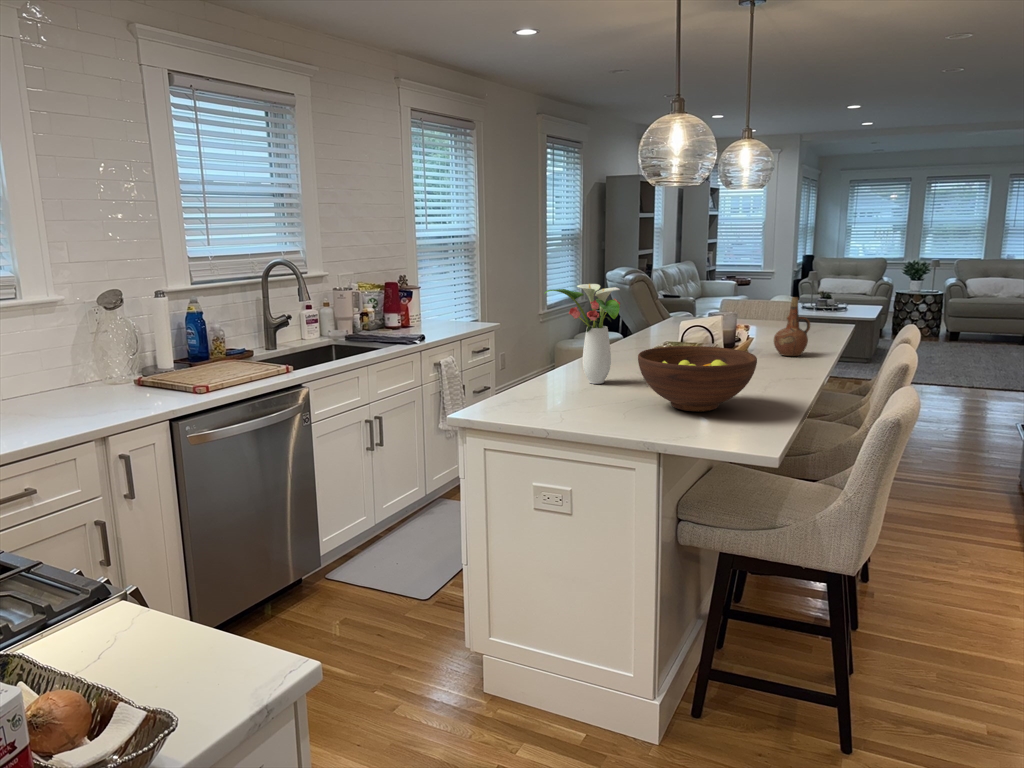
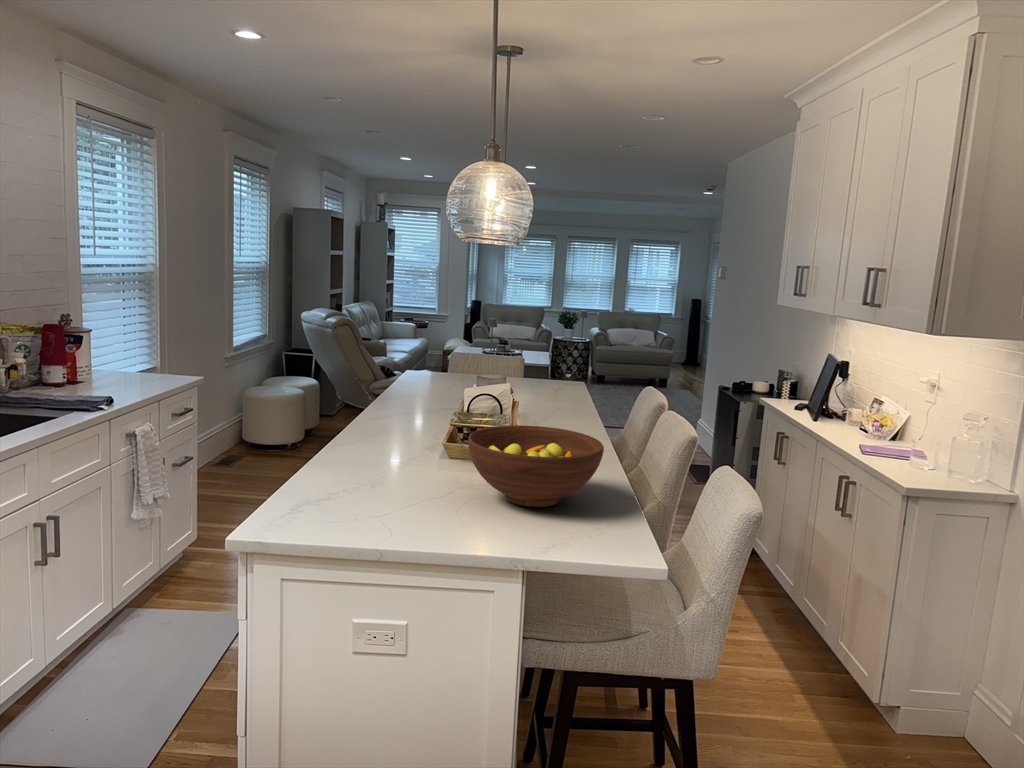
flower arrangement: present [545,284,620,384] -> none [330,347,433,469]
ceramic pitcher: present [774,297,810,356] -> none [543,360,579,421]

